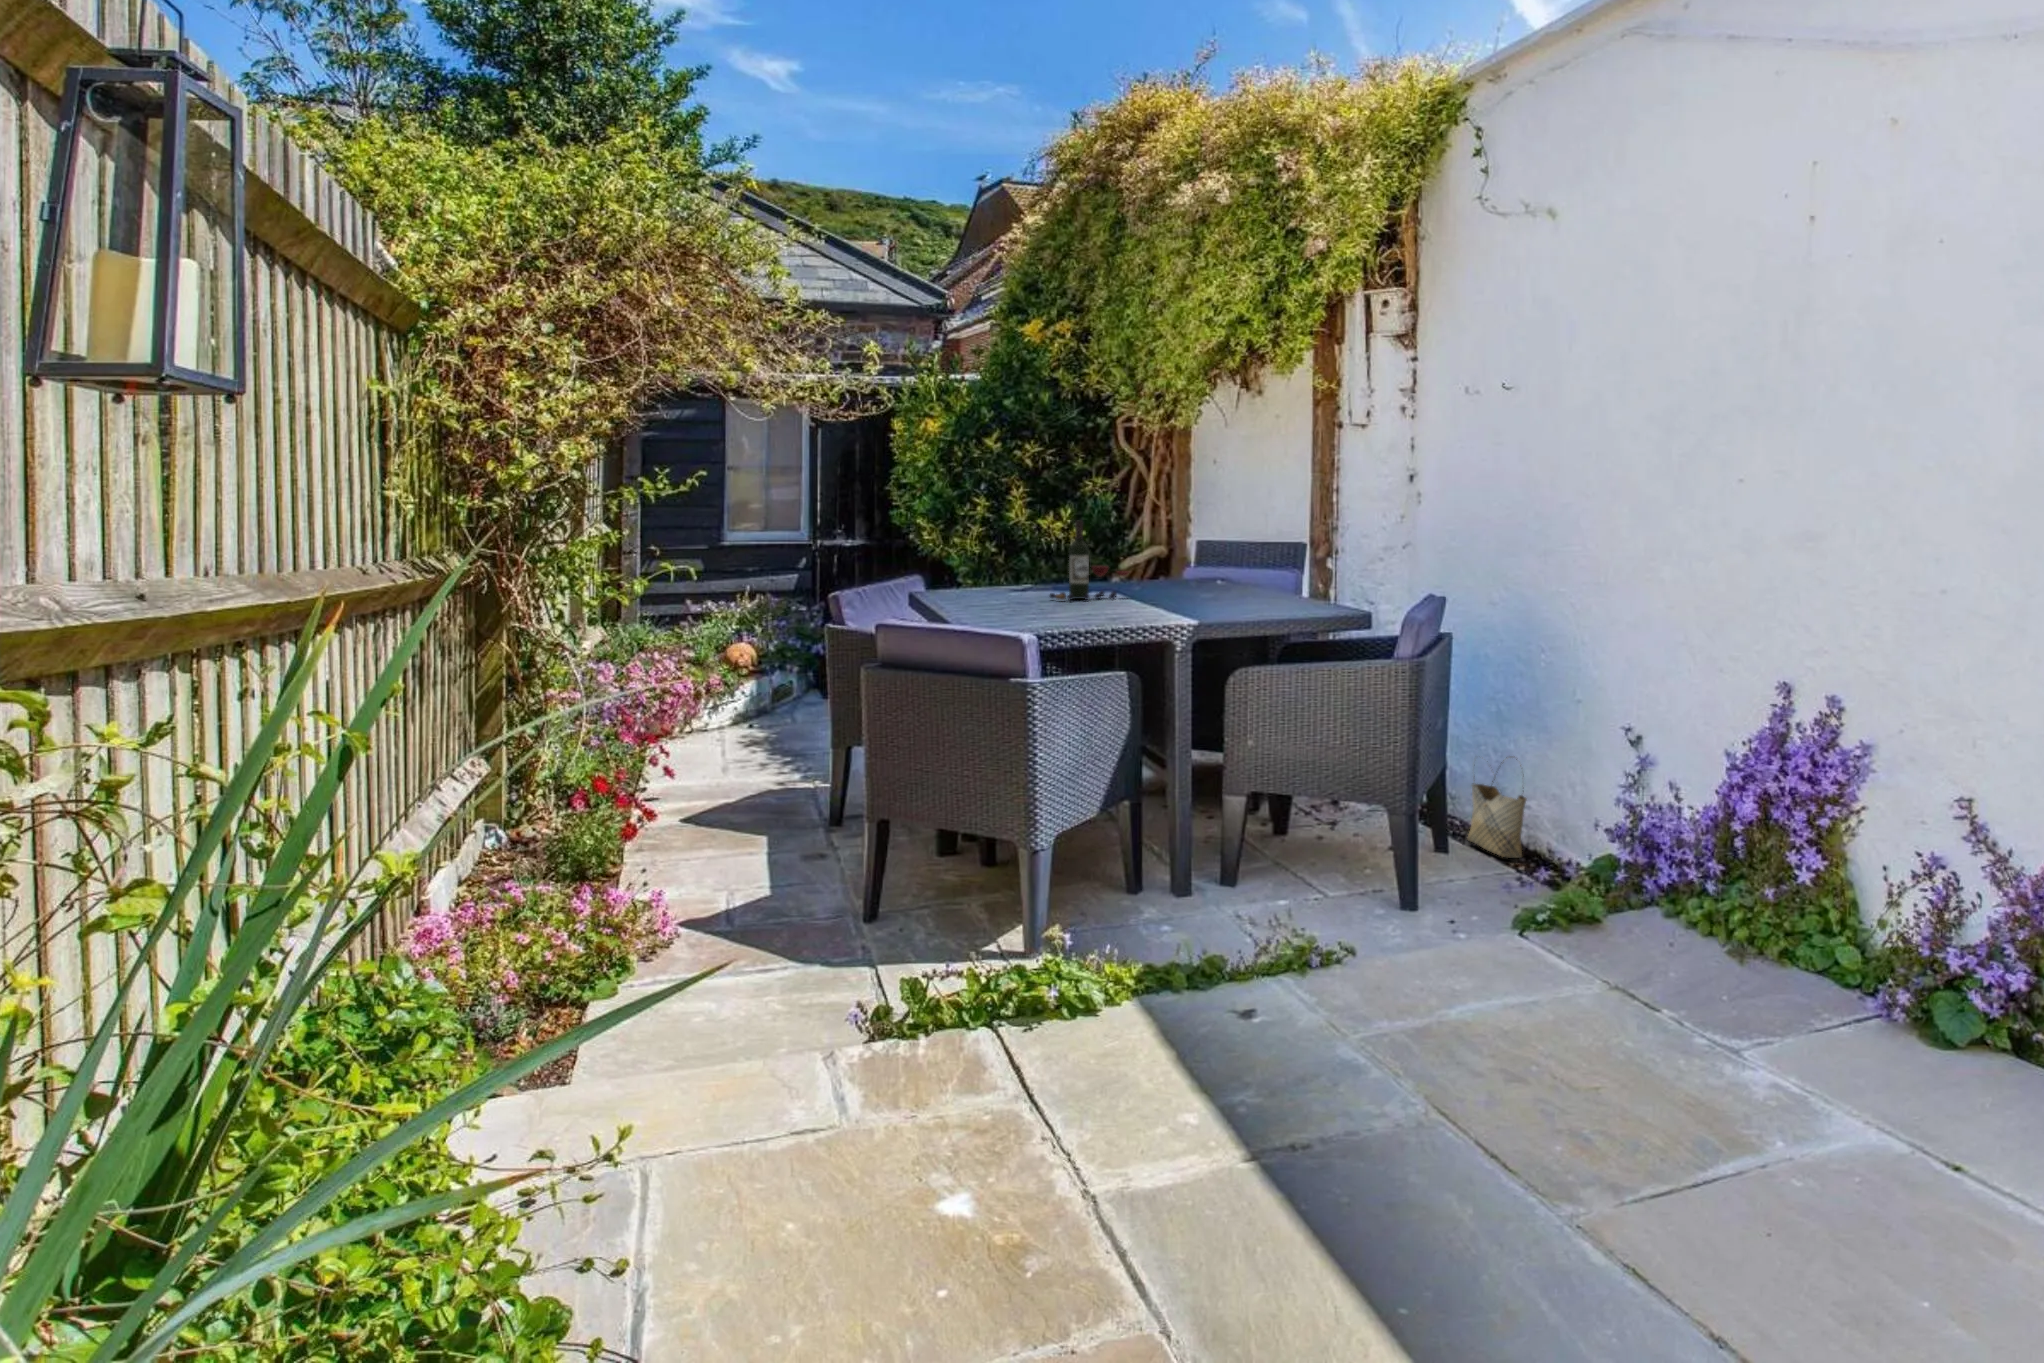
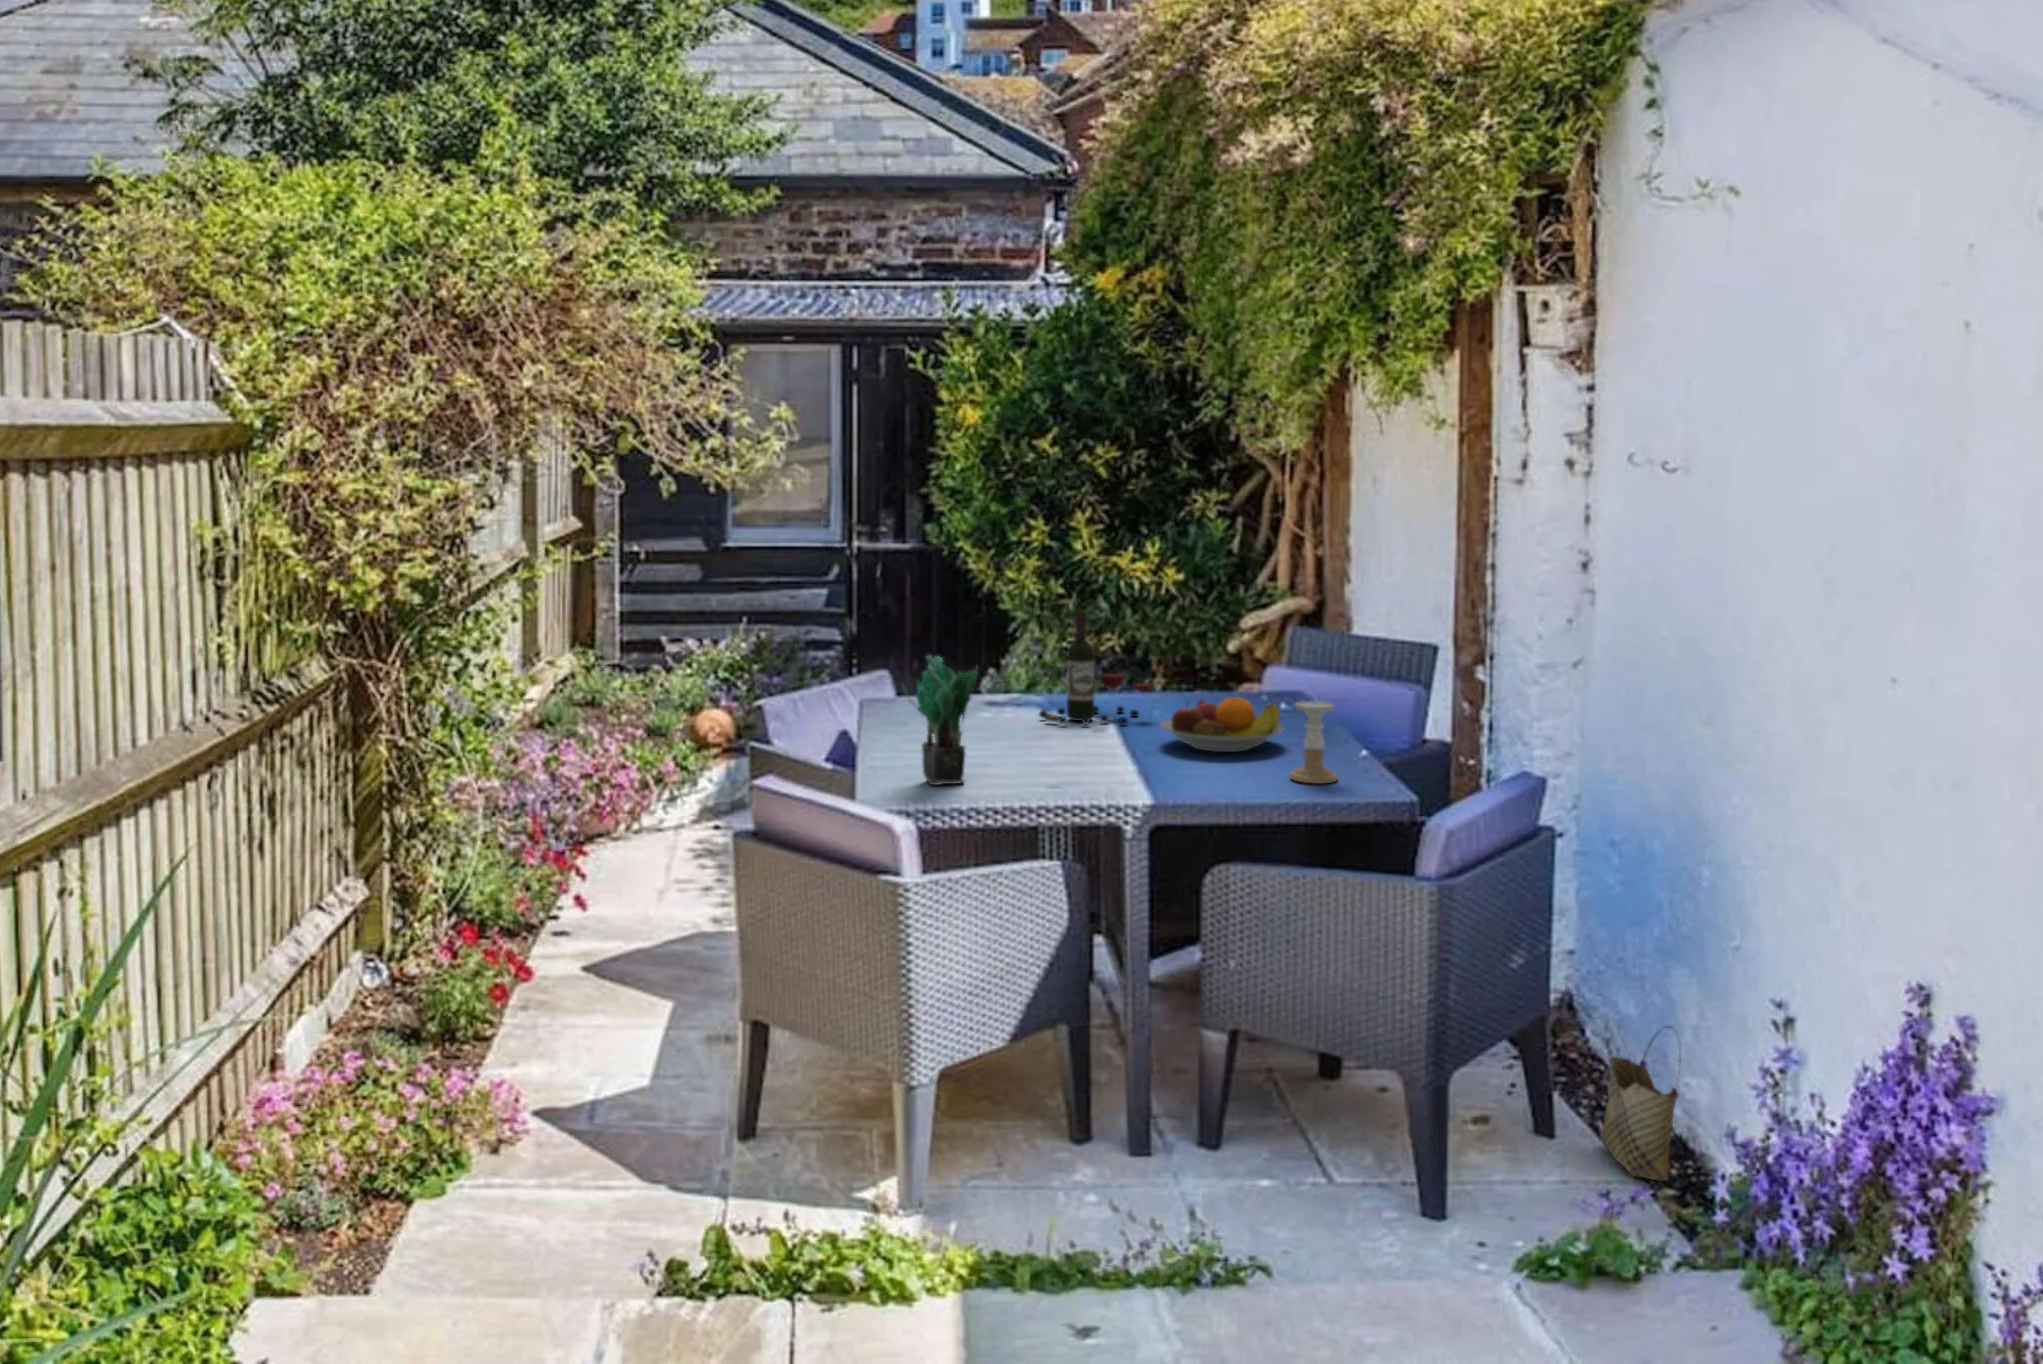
potted plant: none [991,528,1048,627] -> present [903,655,978,785]
candle holder: none [1260,558,1292,613] -> present [1290,701,1337,784]
fruit bowl: none [1151,568,1236,605] -> present [1160,697,1284,752]

